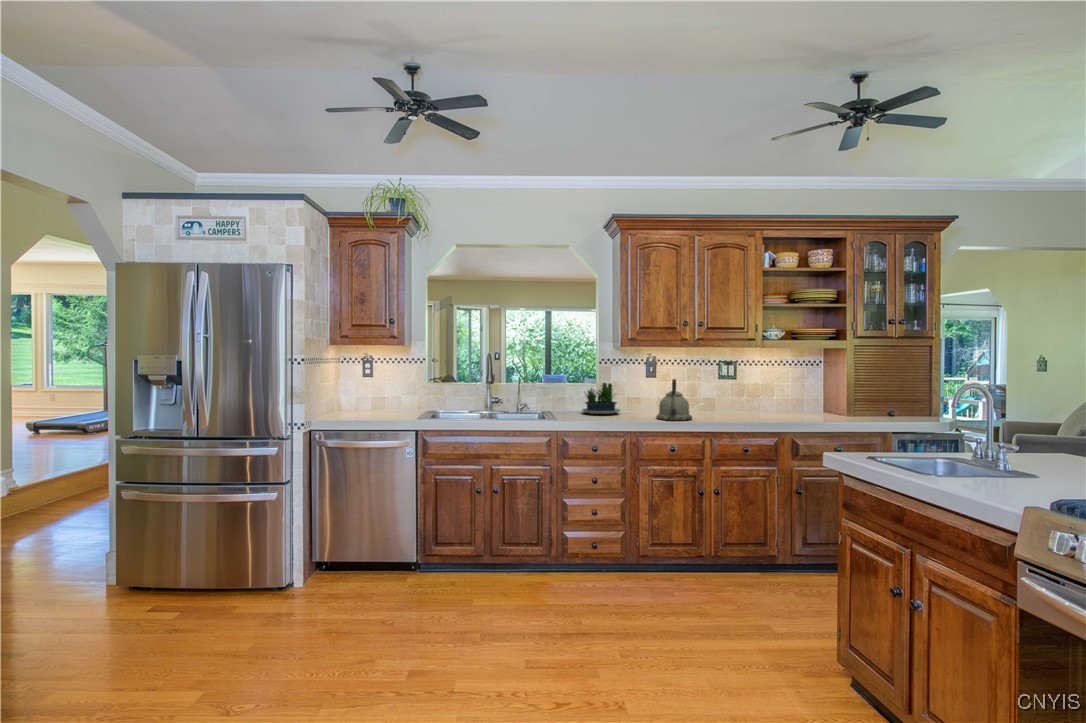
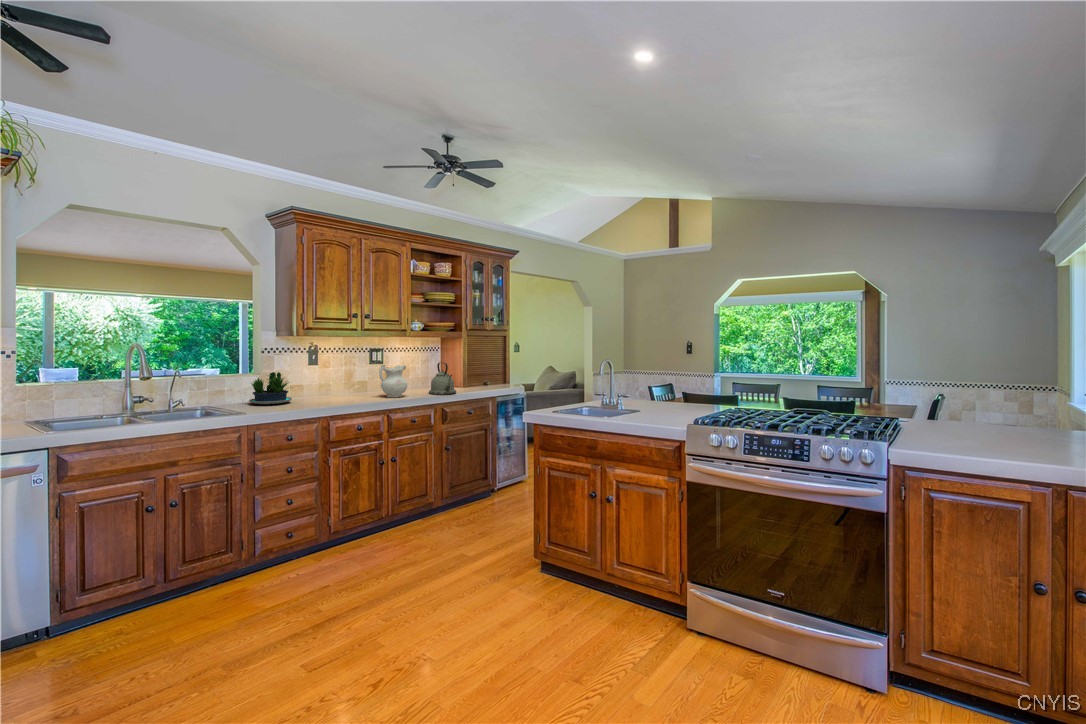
kettle: present [657,379,692,421] -> present [429,363,456,395]
ceramic pitcher: none [711,379,747,419] -> present [379,365,407,397]

